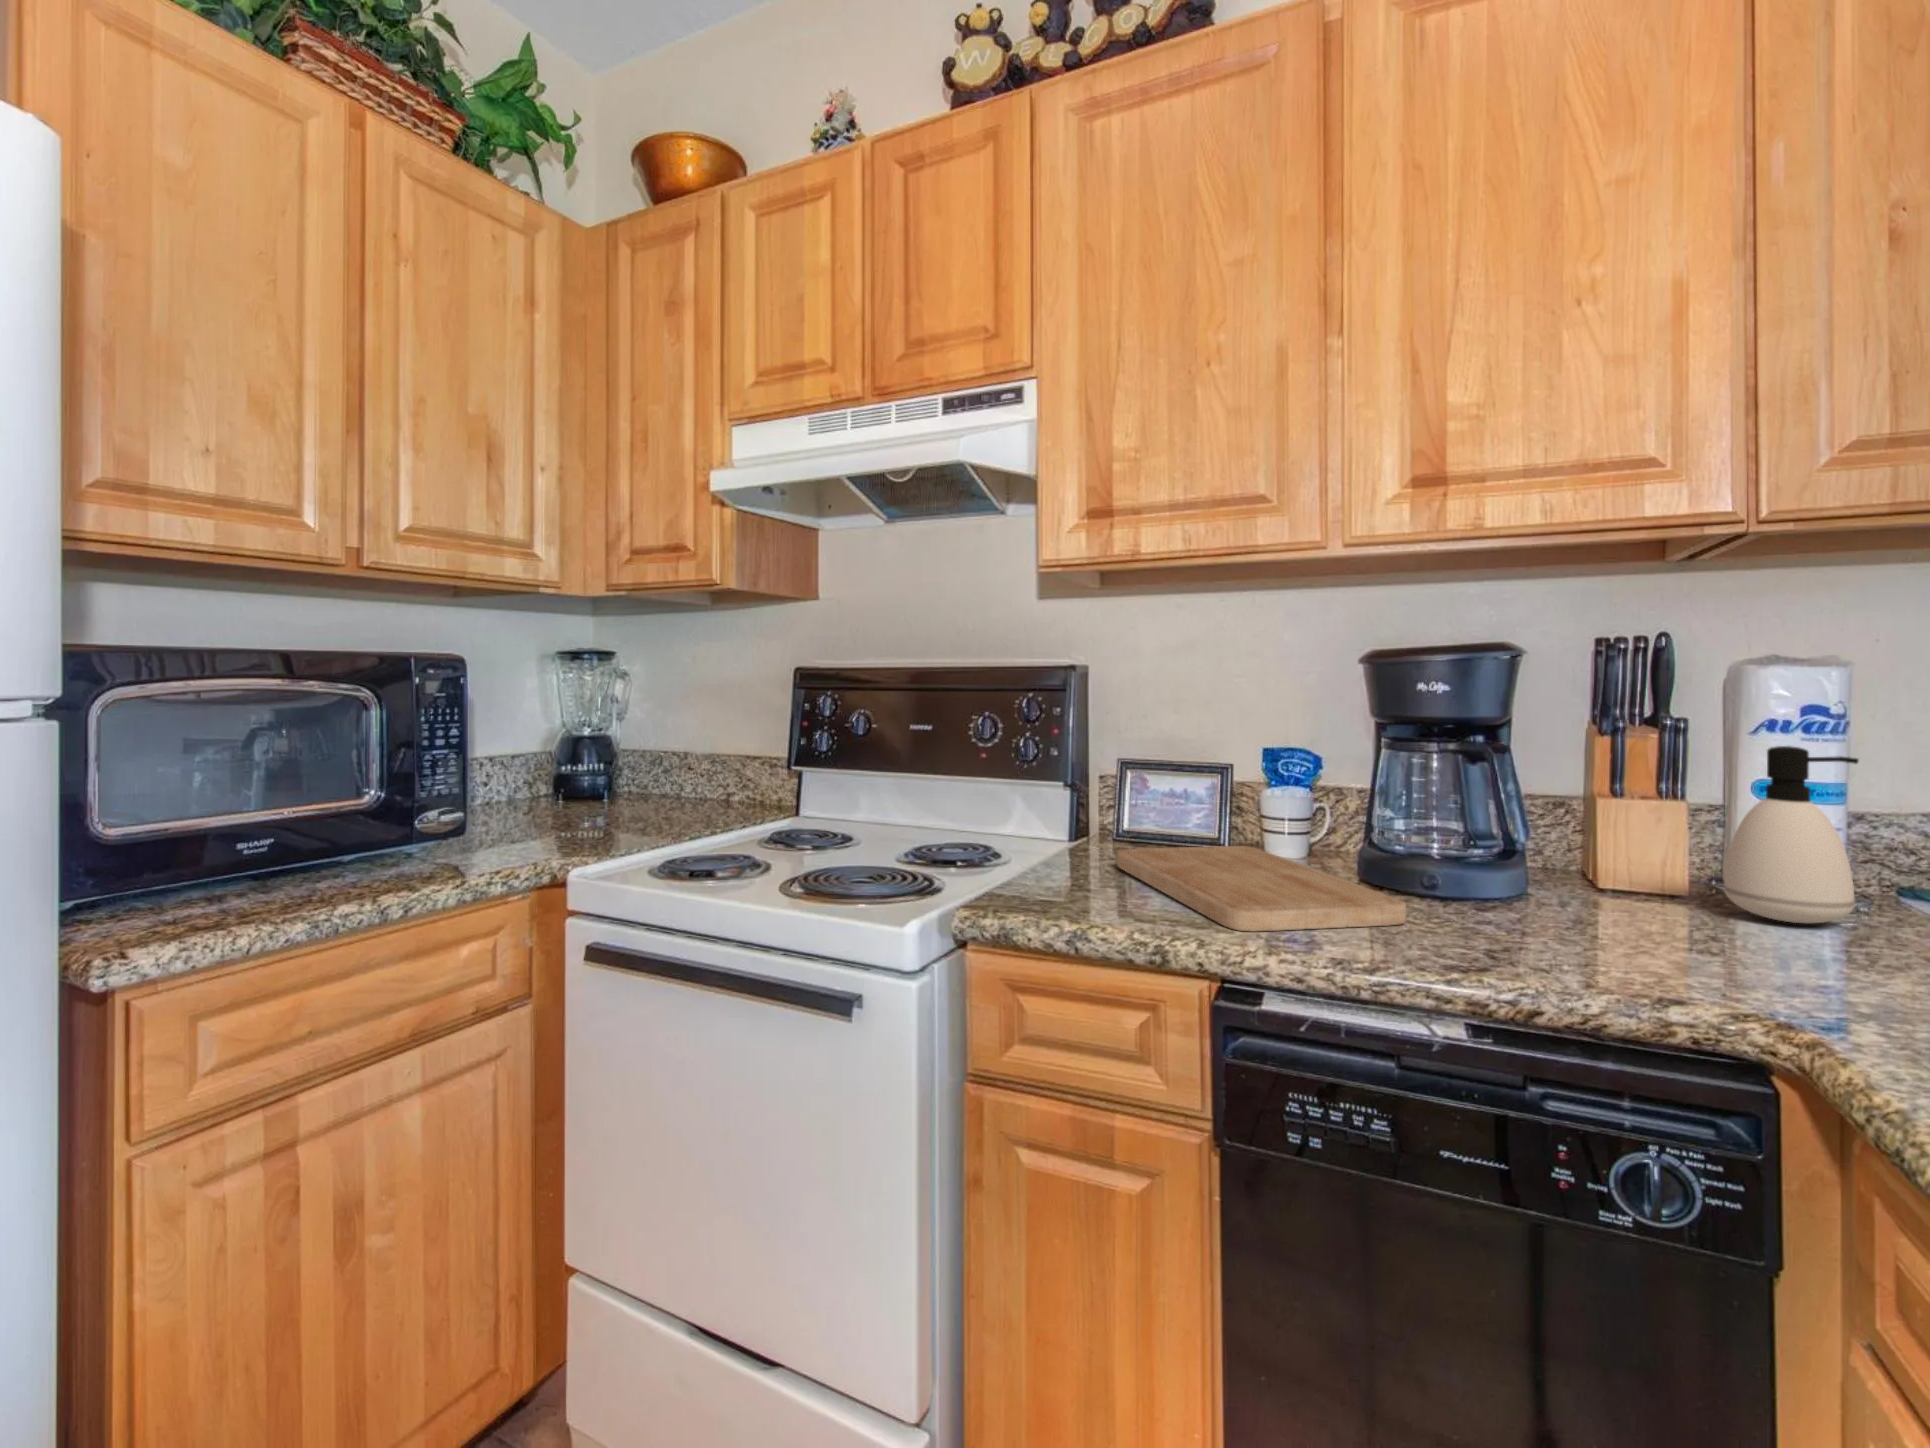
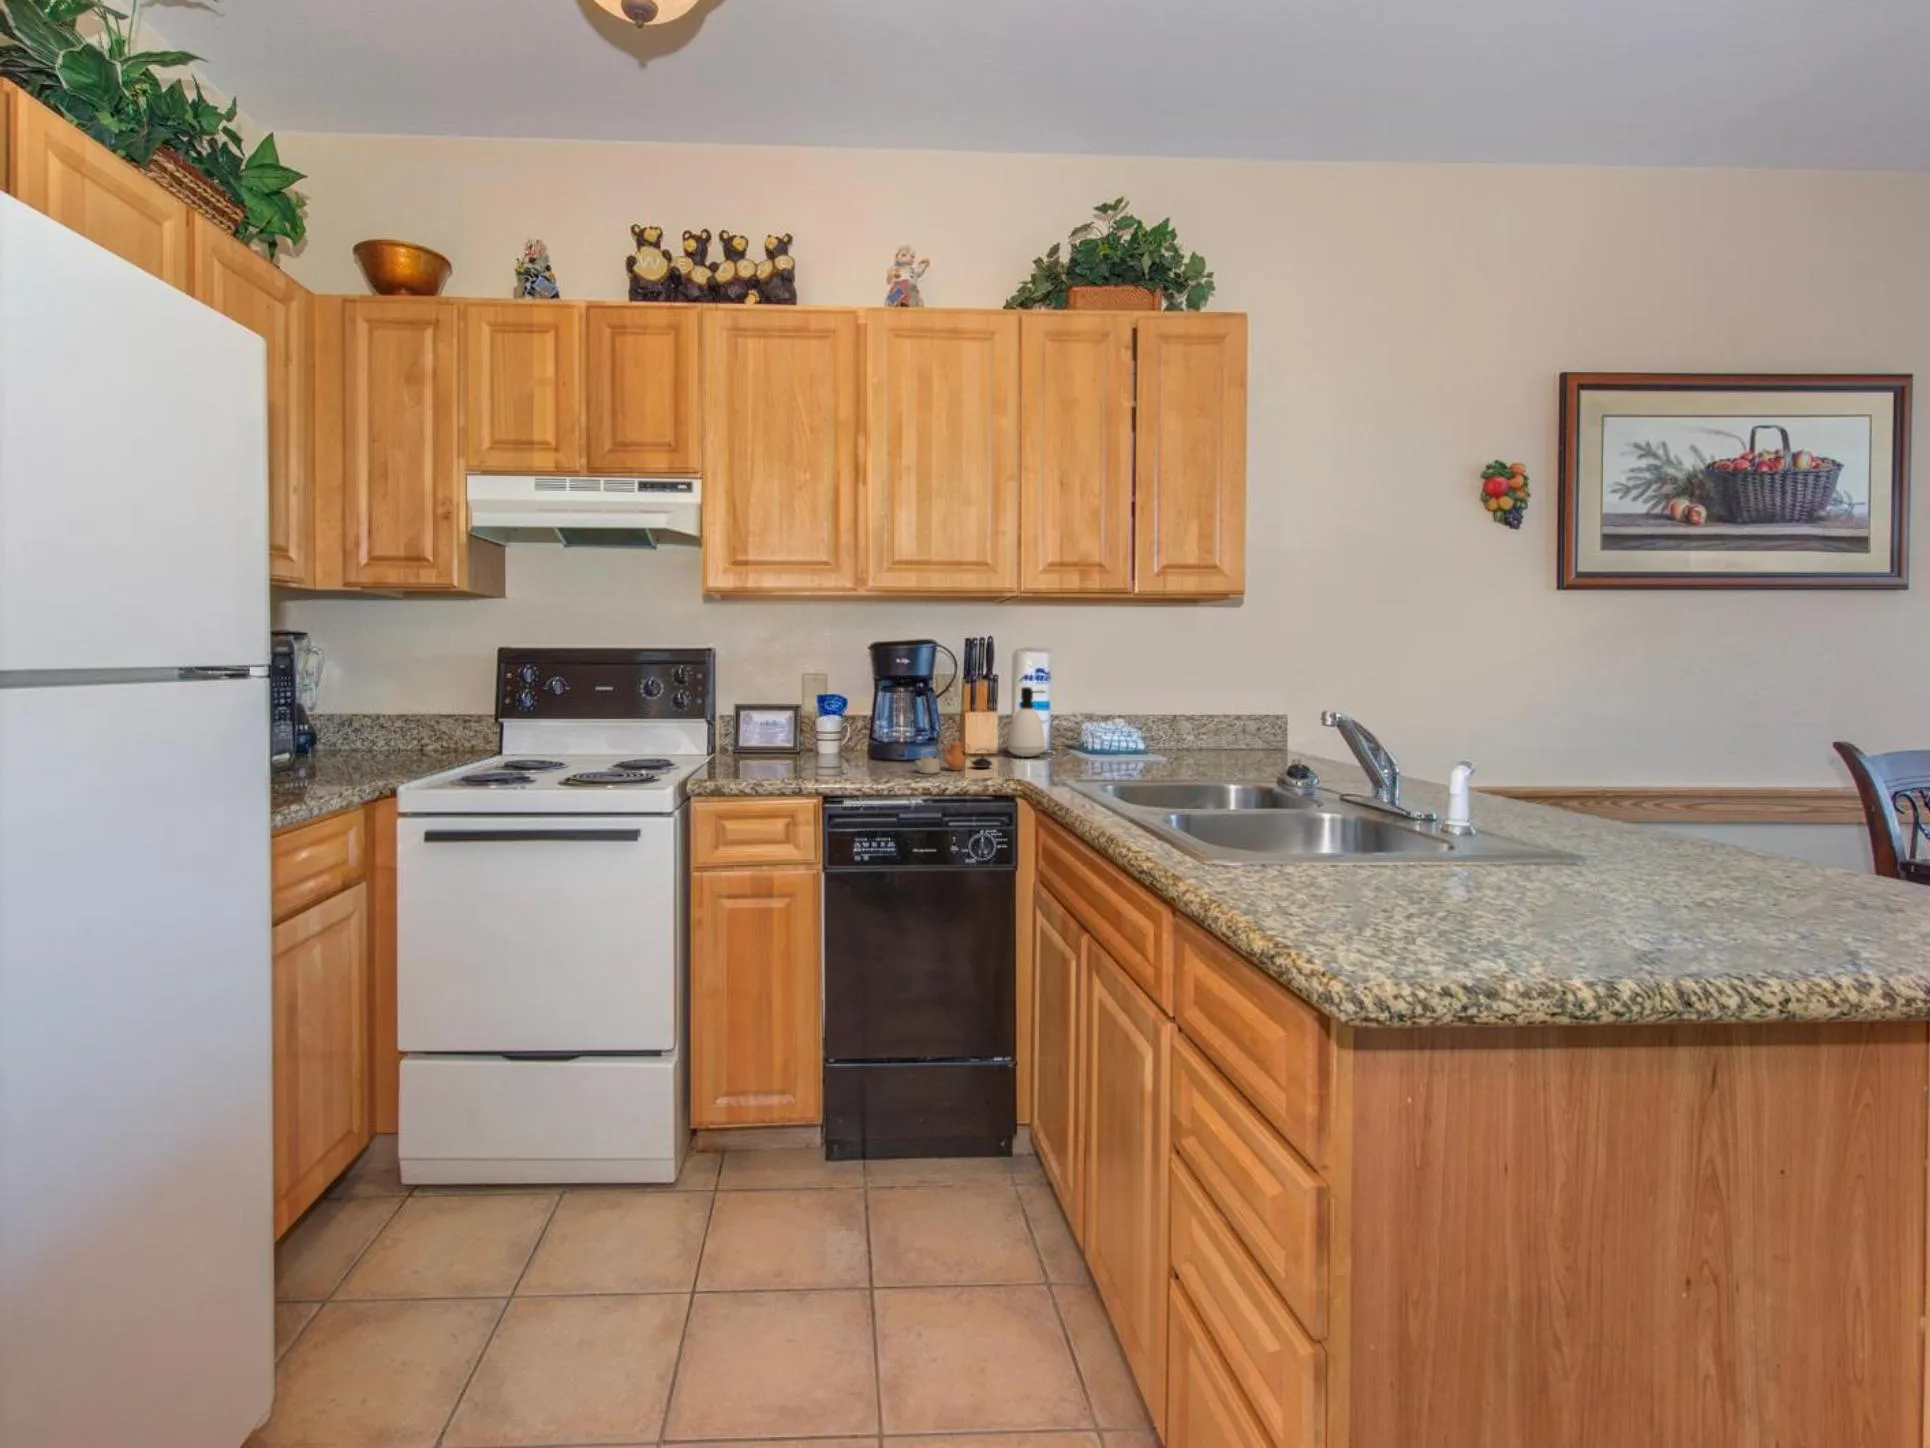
cutting board: present [1117,846,1406,931] -> none [752,747,892,778]
teapot: none [1470,867,1710,955] -> present [916,739,992,774]

